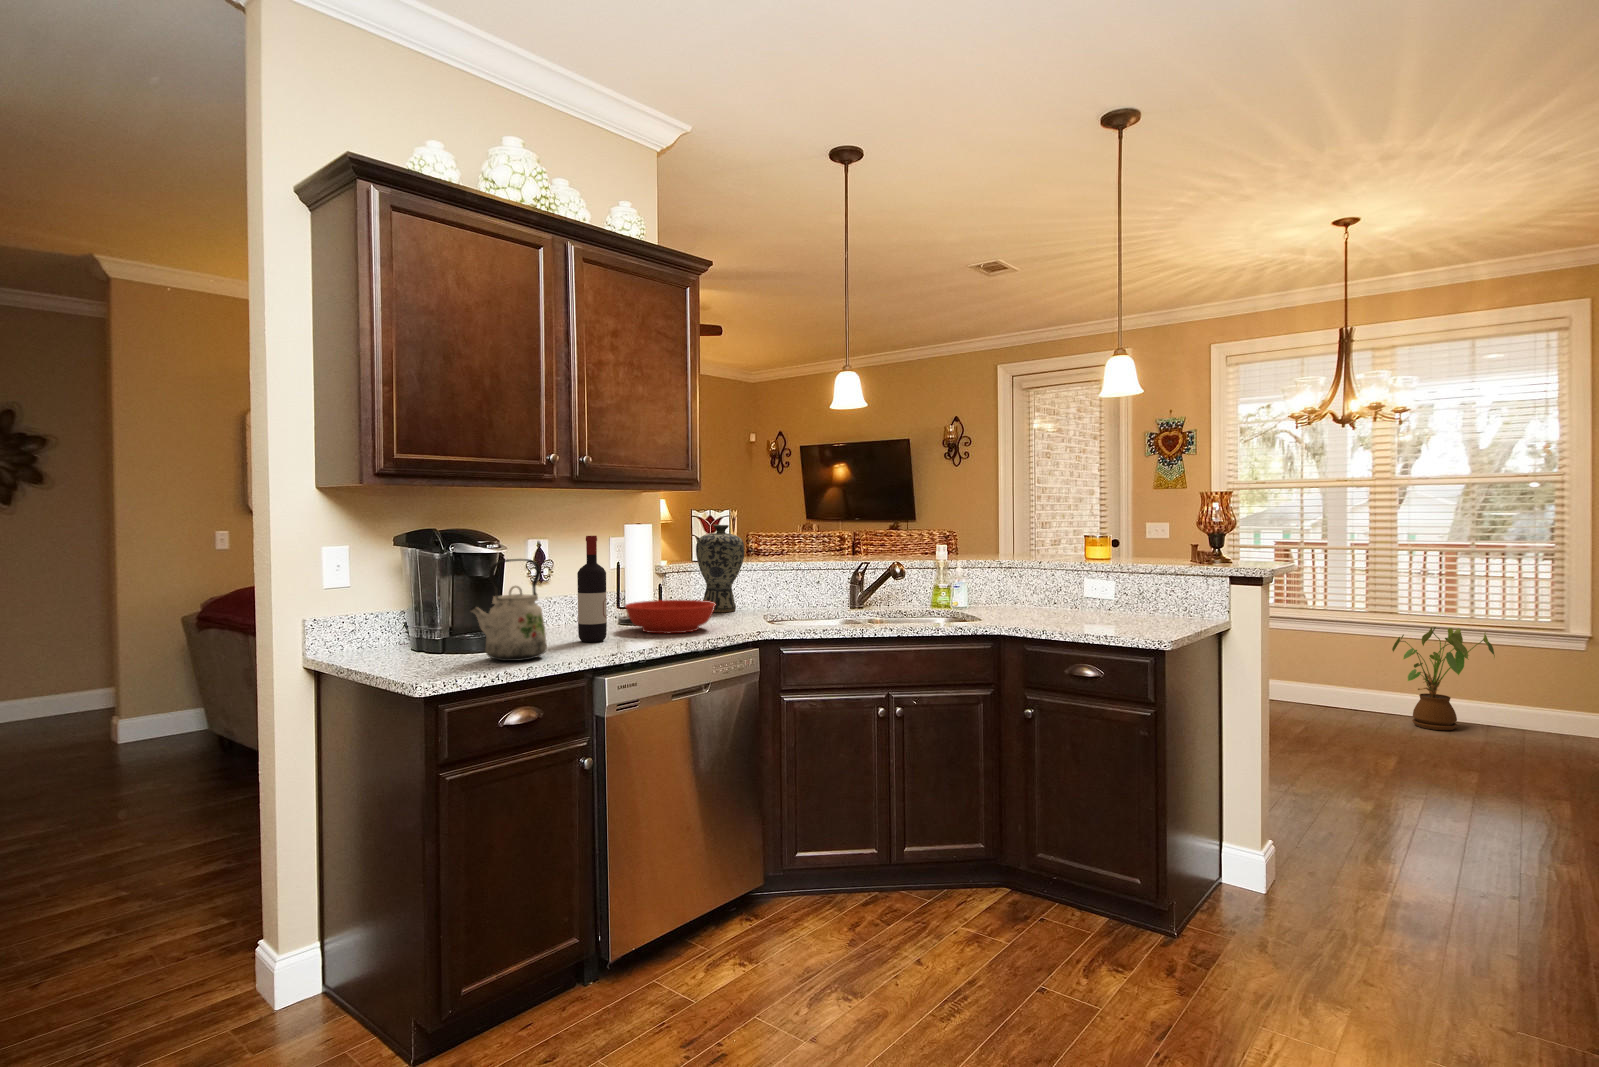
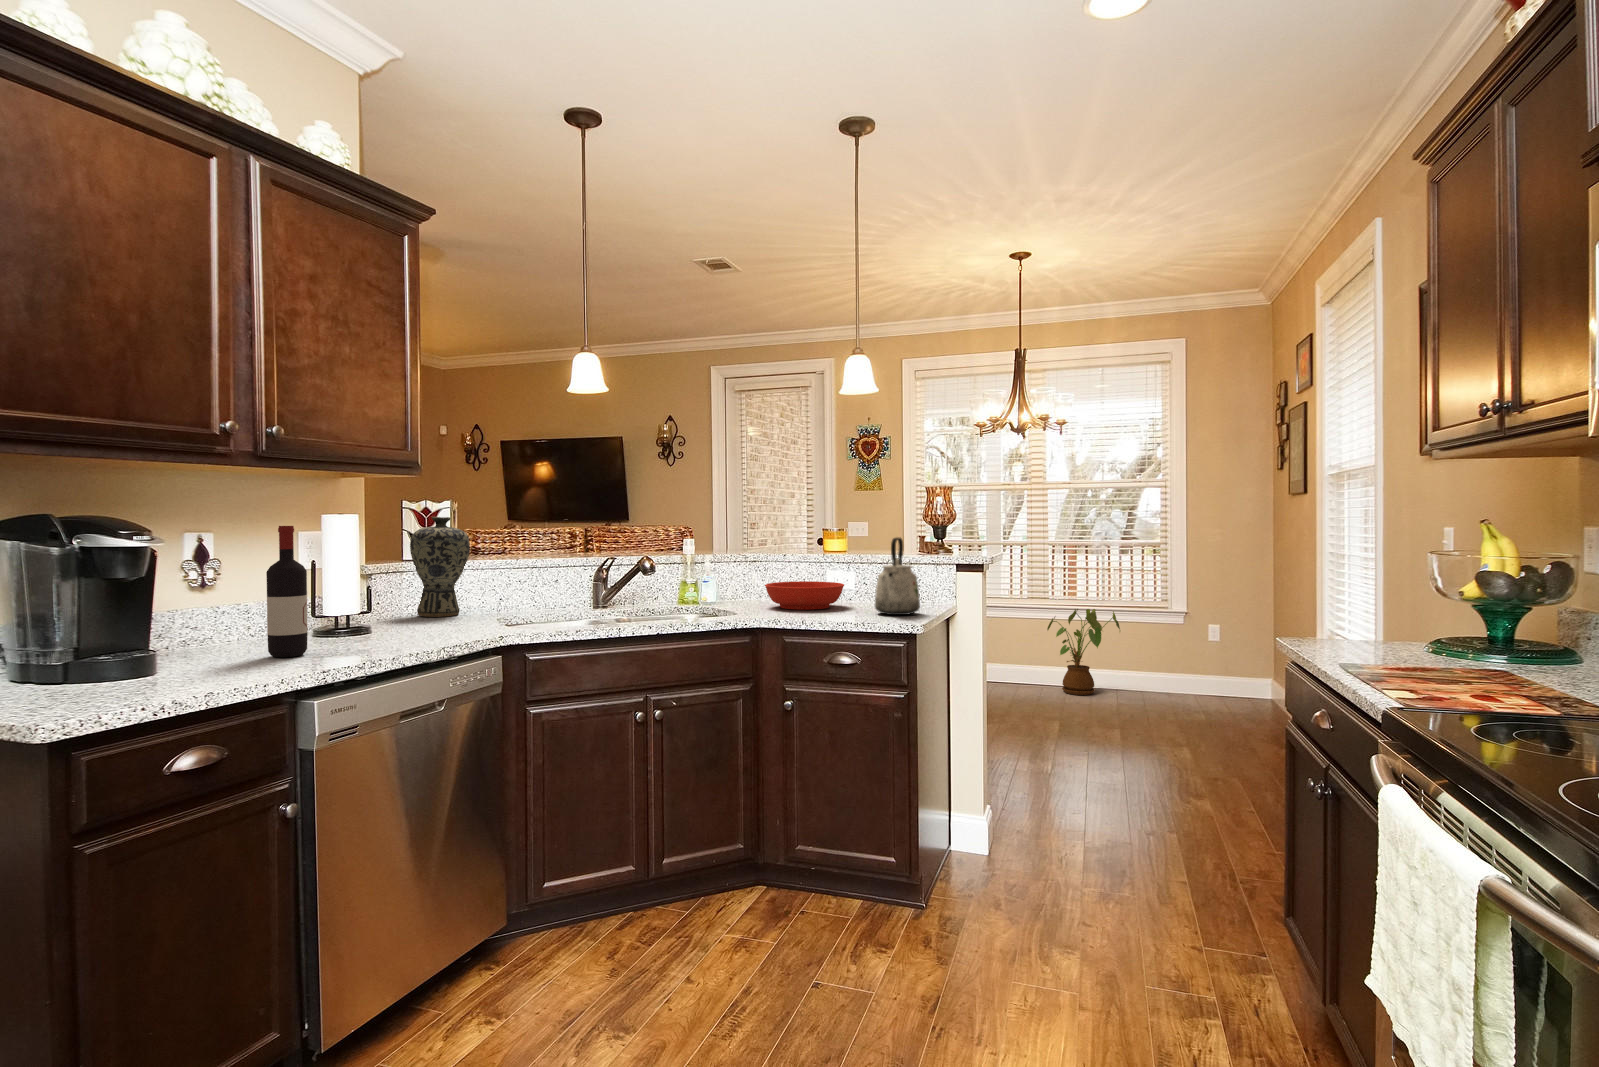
kettle: present [469,559,547,661] -> present [875,537,920,615]
bowl: present [625,600,715,633] -> present [765,581,844,610]

